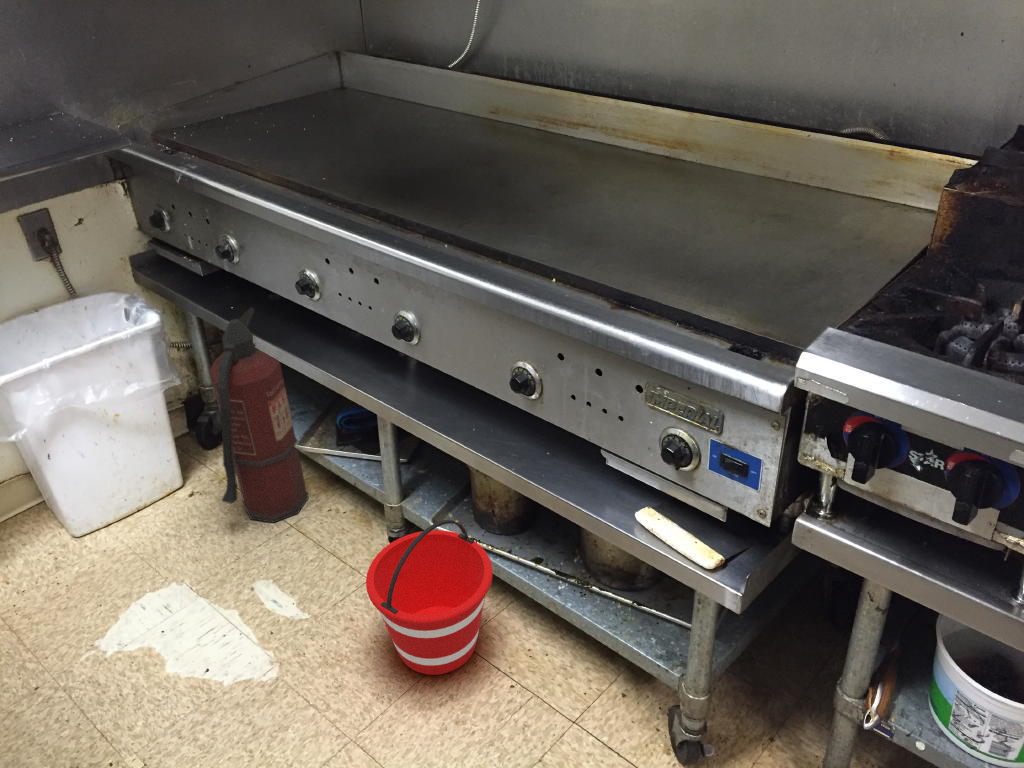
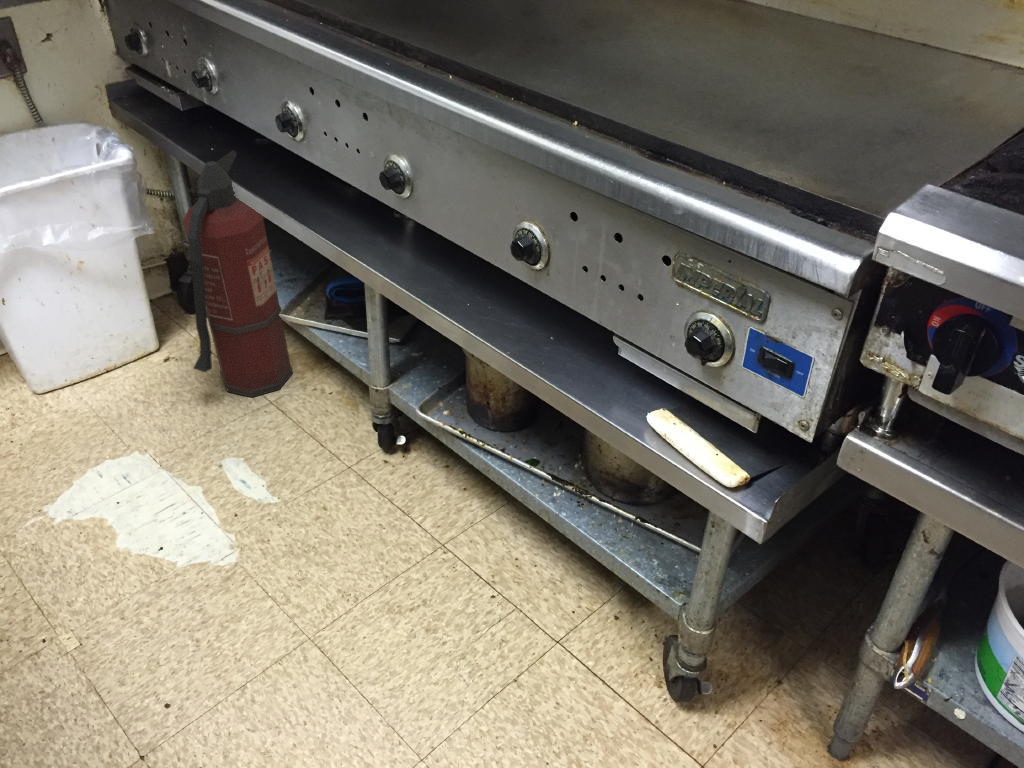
bucket: present [366,520,493,675] -> none [336,407,480,576]

